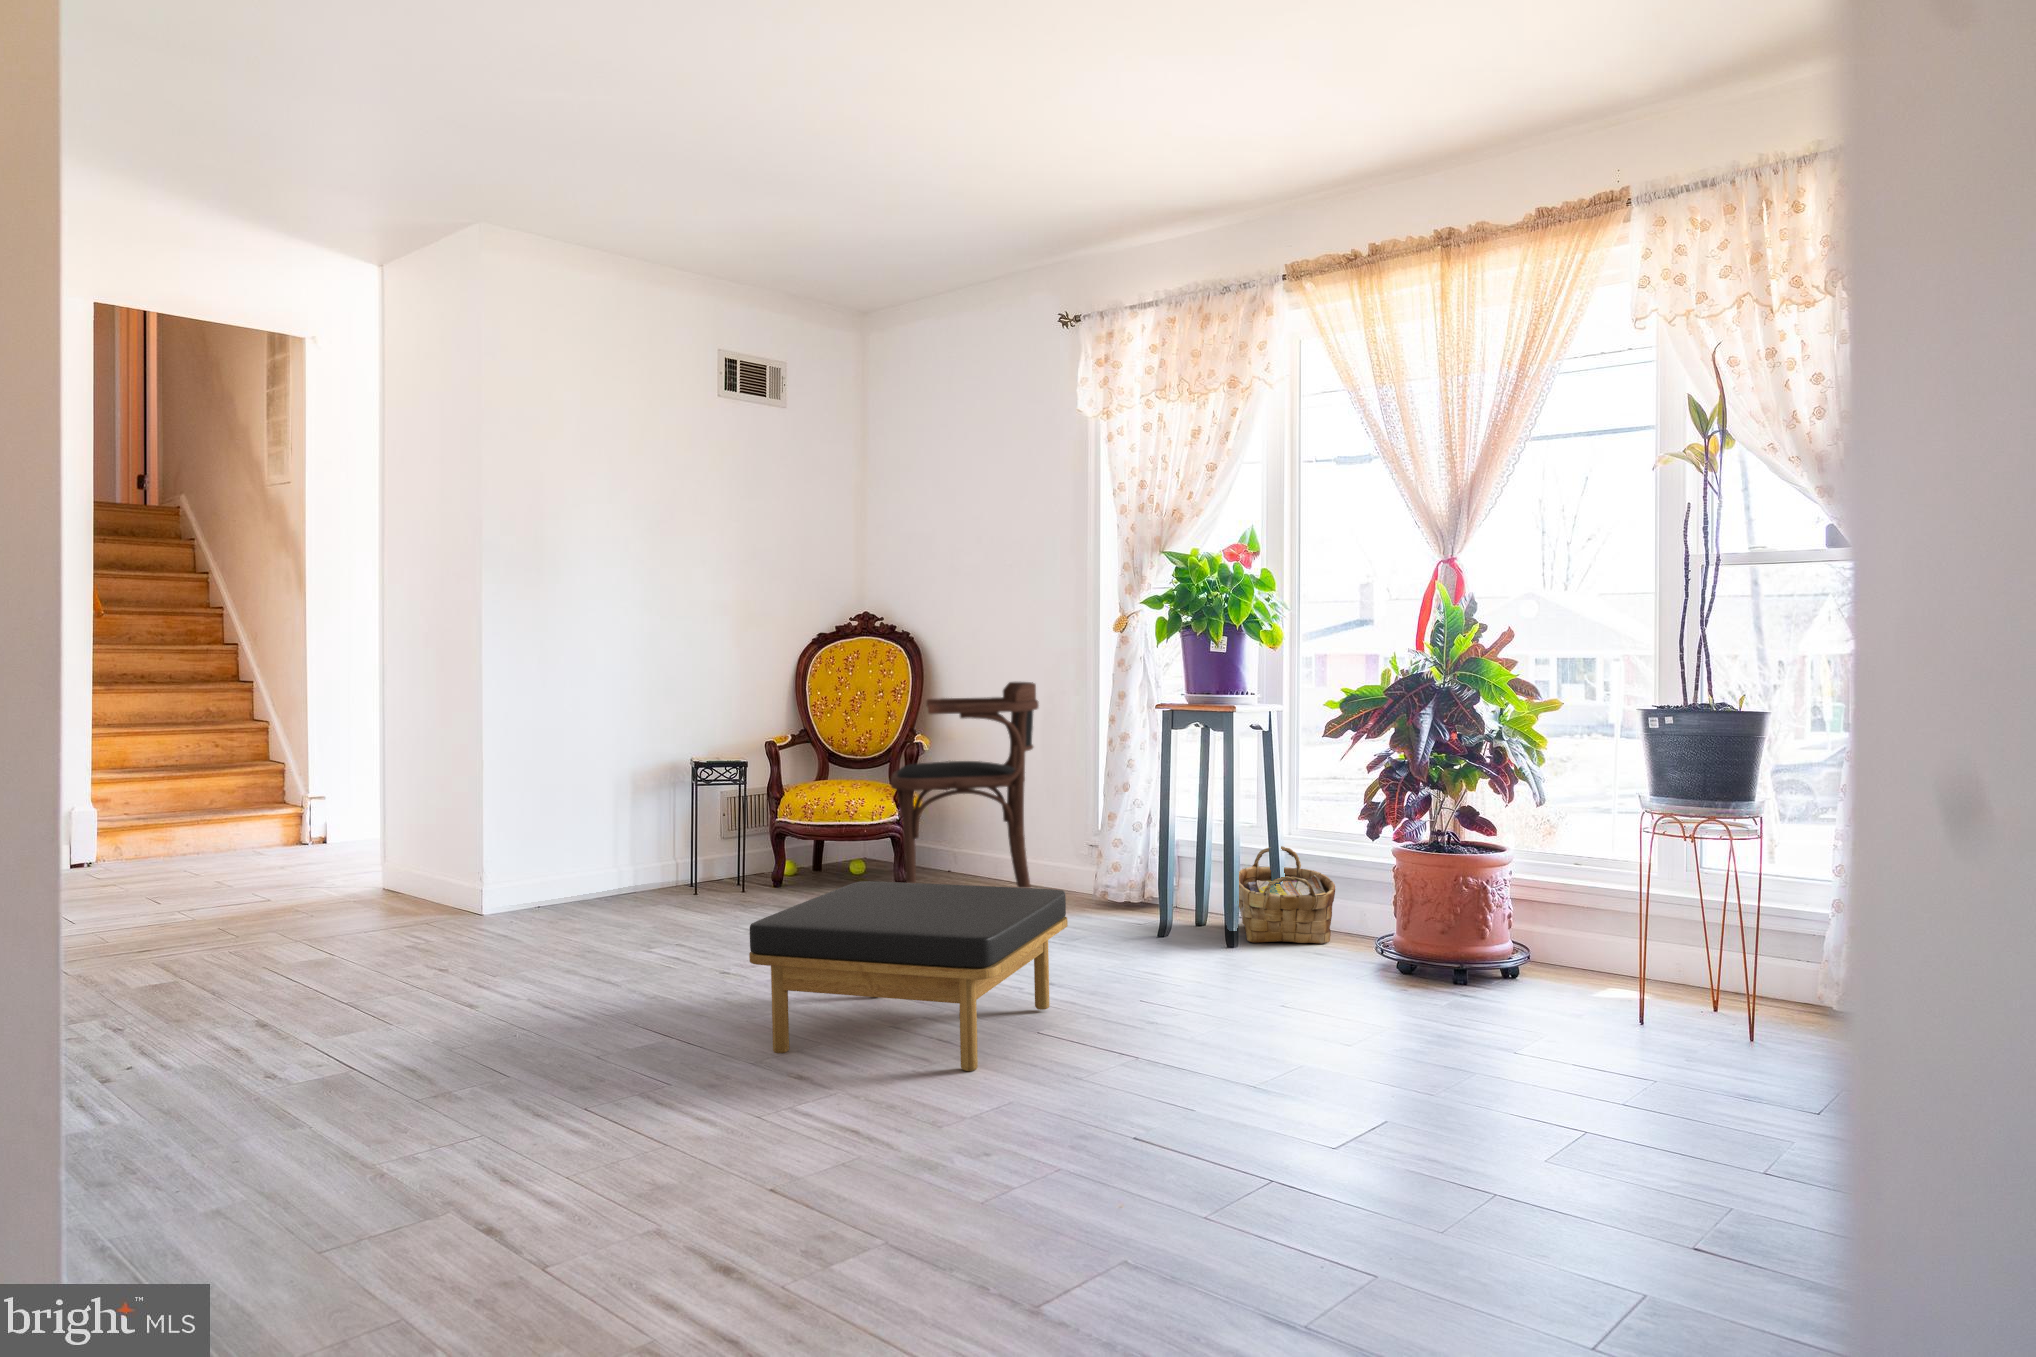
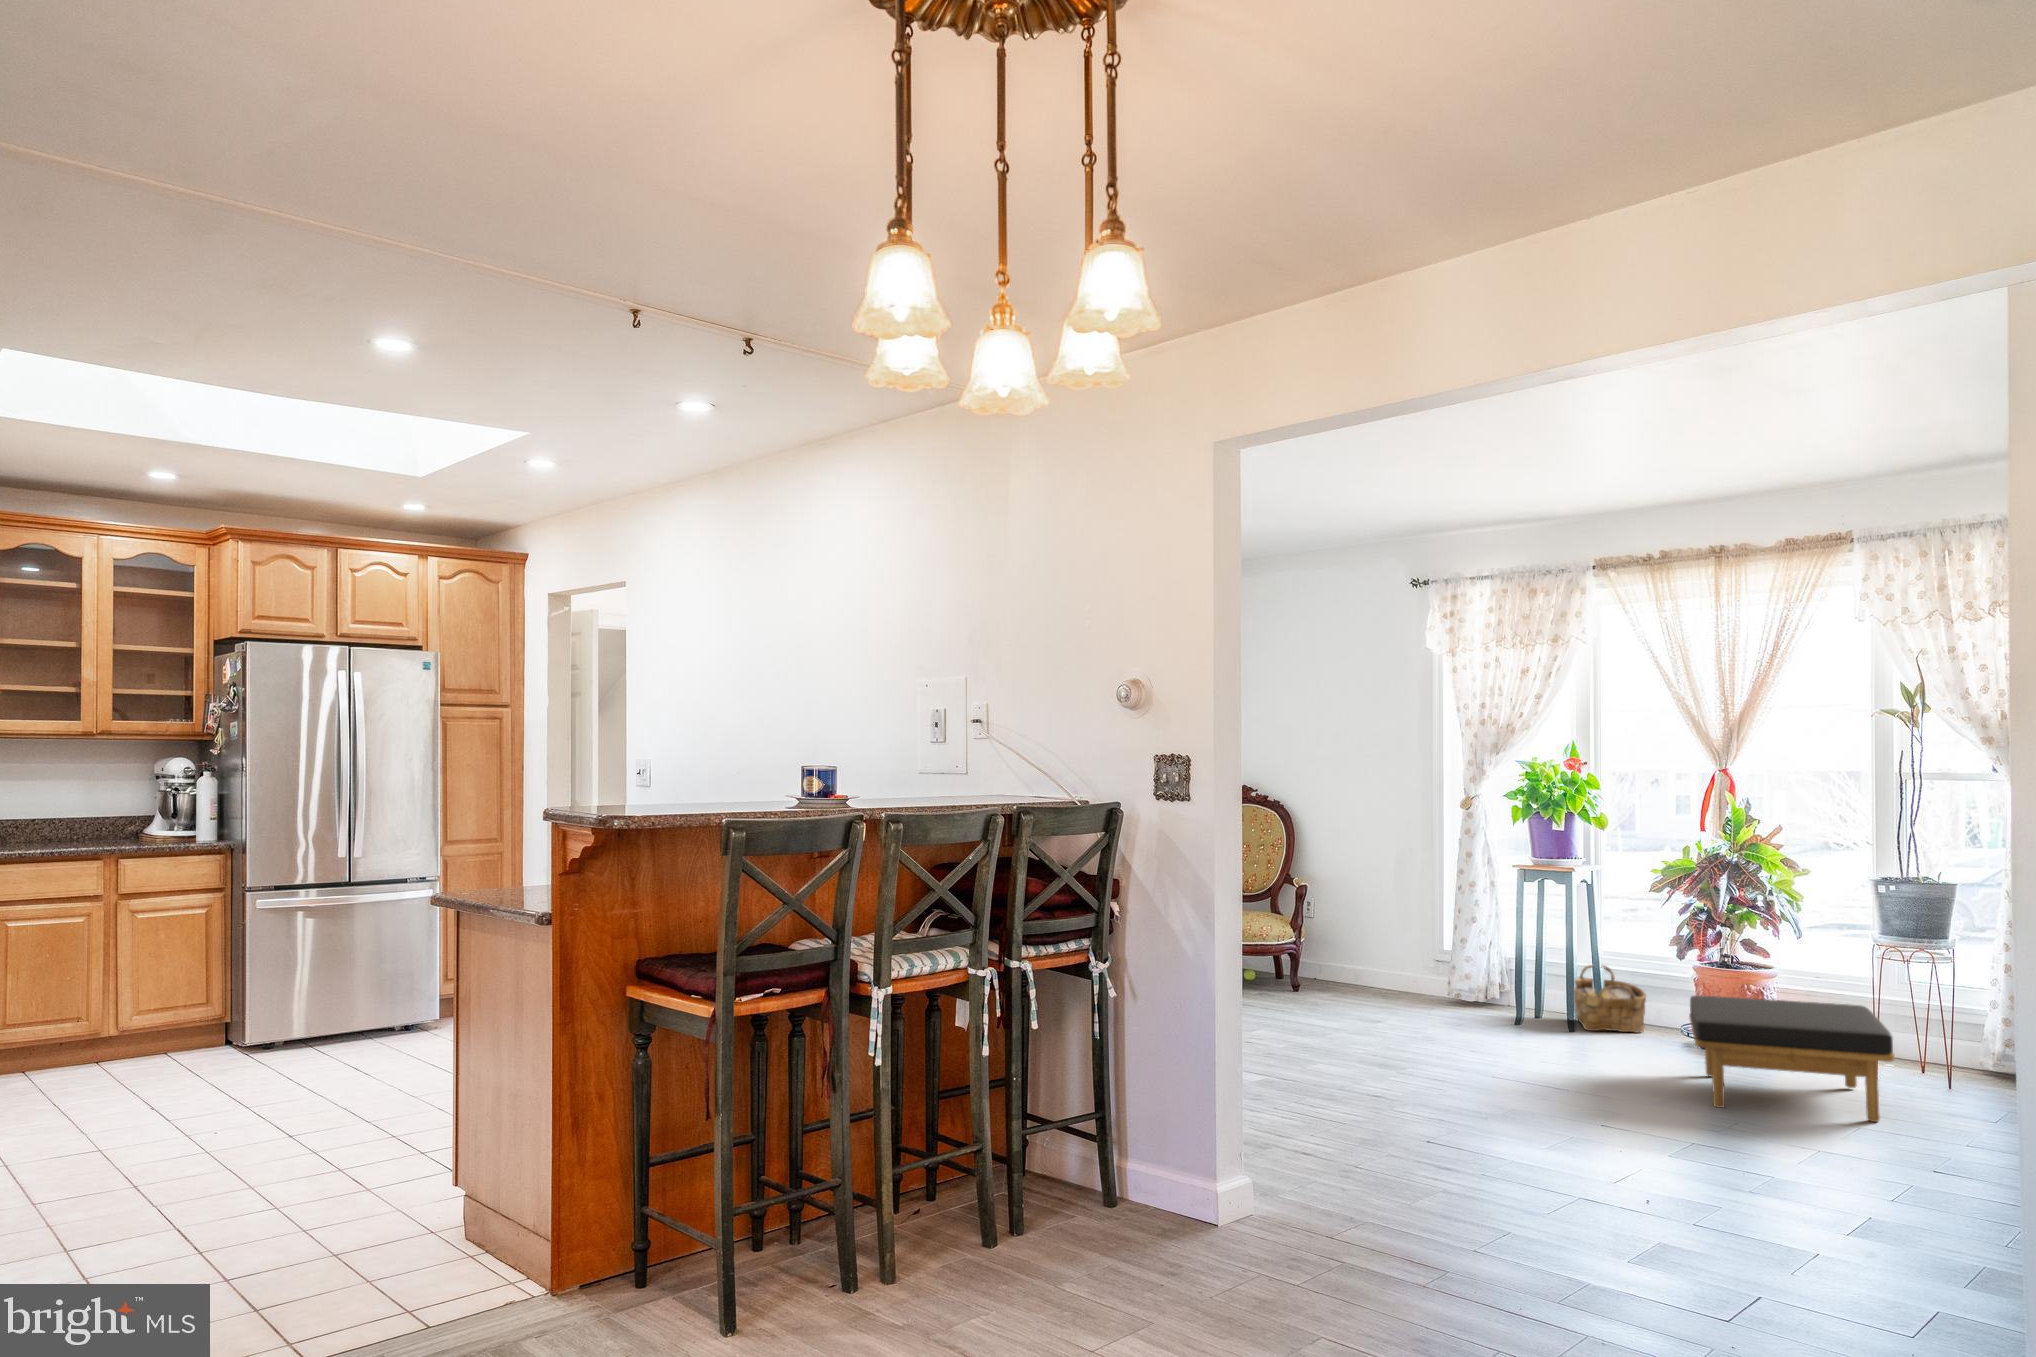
armchair: present [891,682,1039,888] -> none [1294,839,1409,1004]
ottoman: present [749,881,1068,1071] -> present [1689,995,1895,1122]

